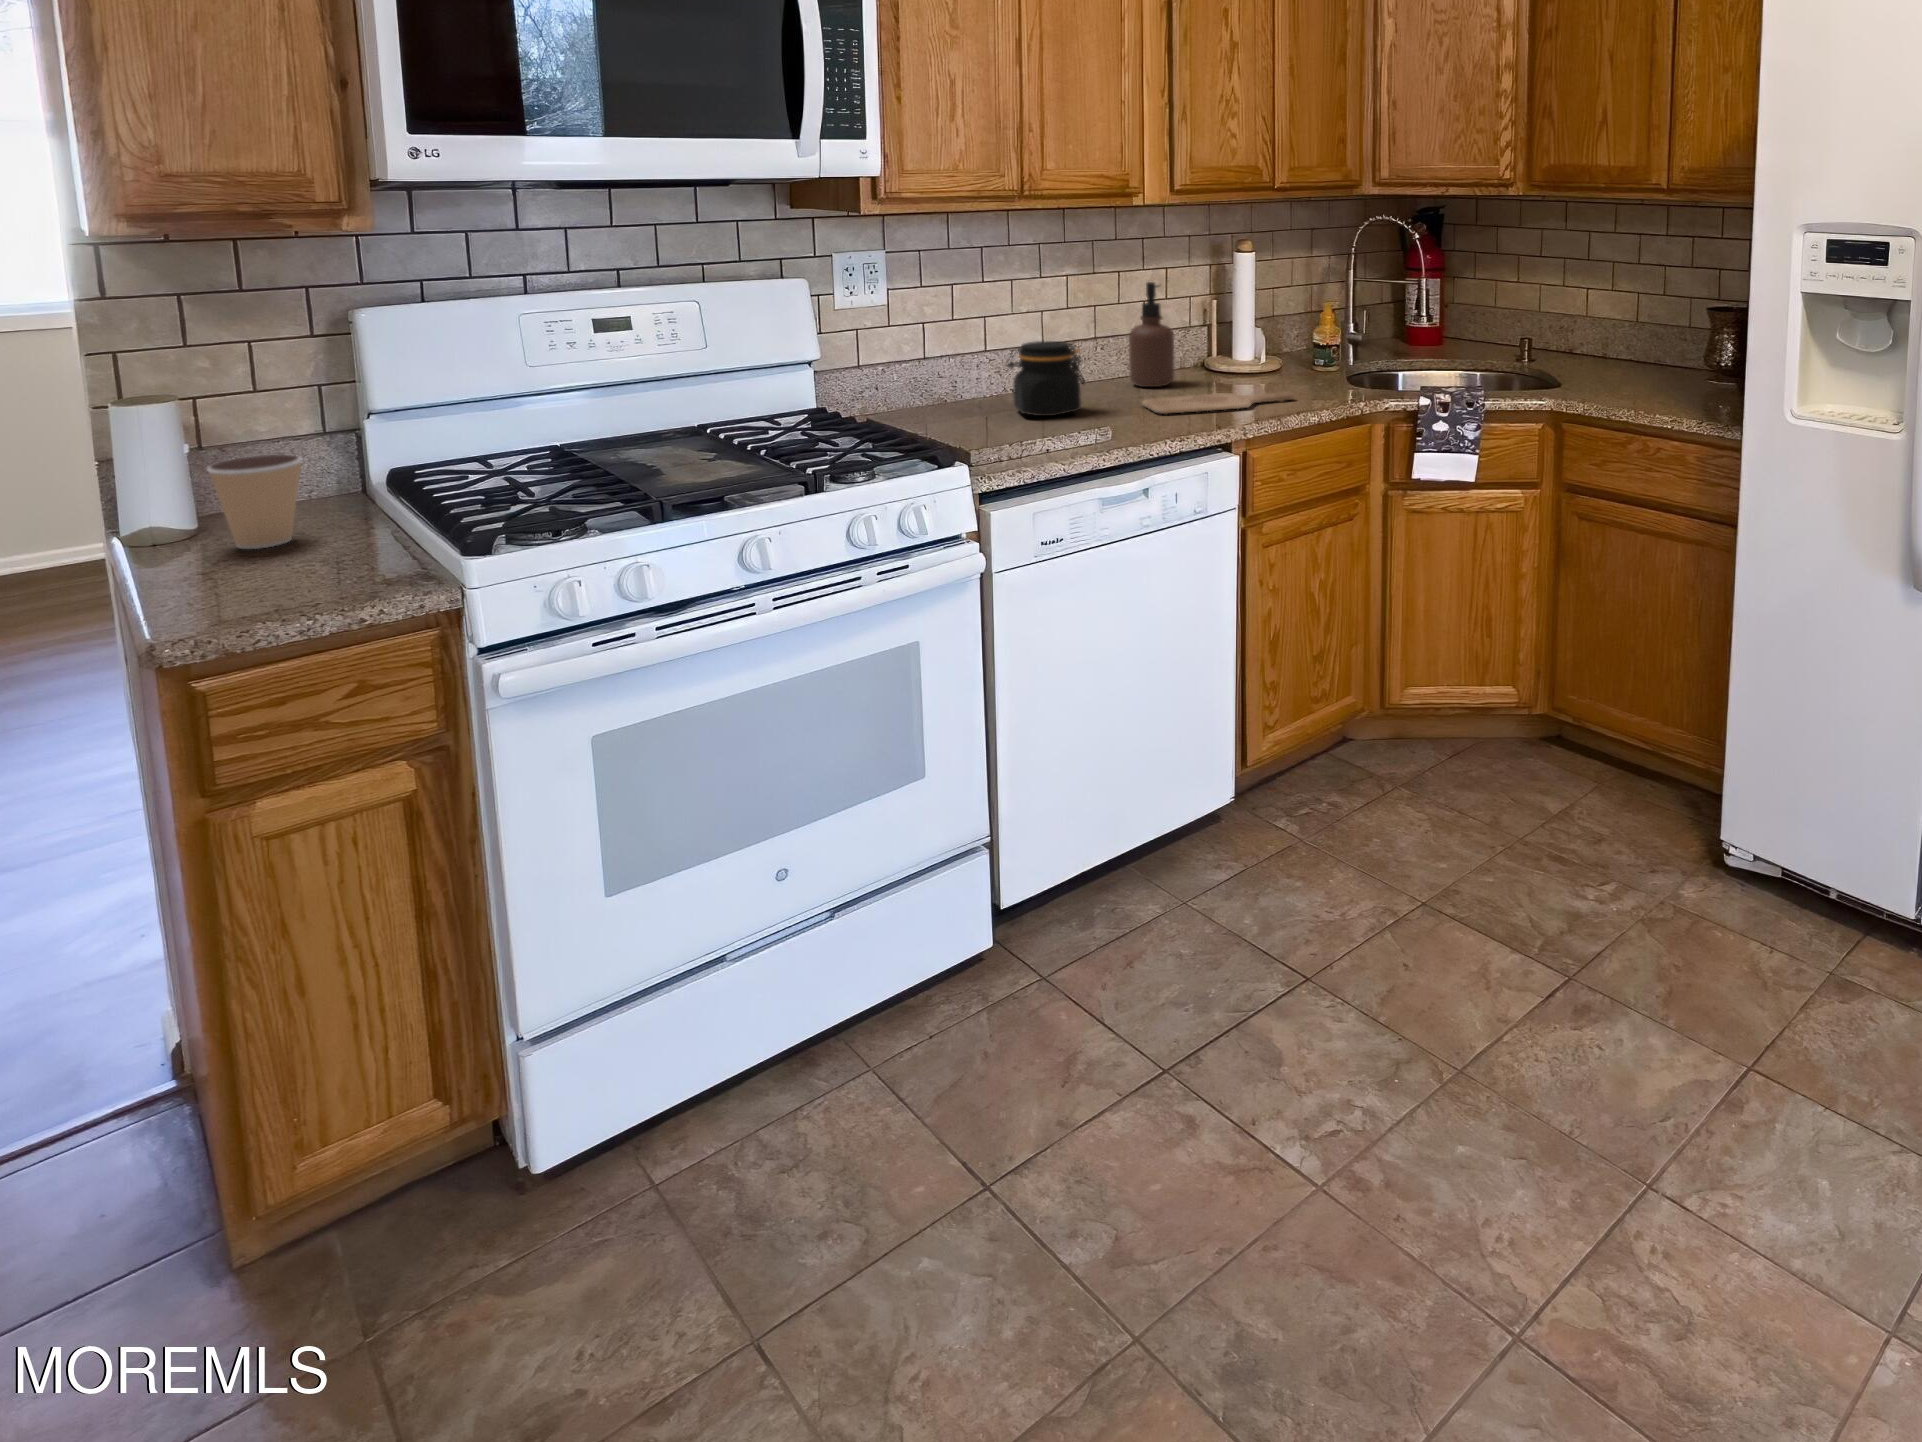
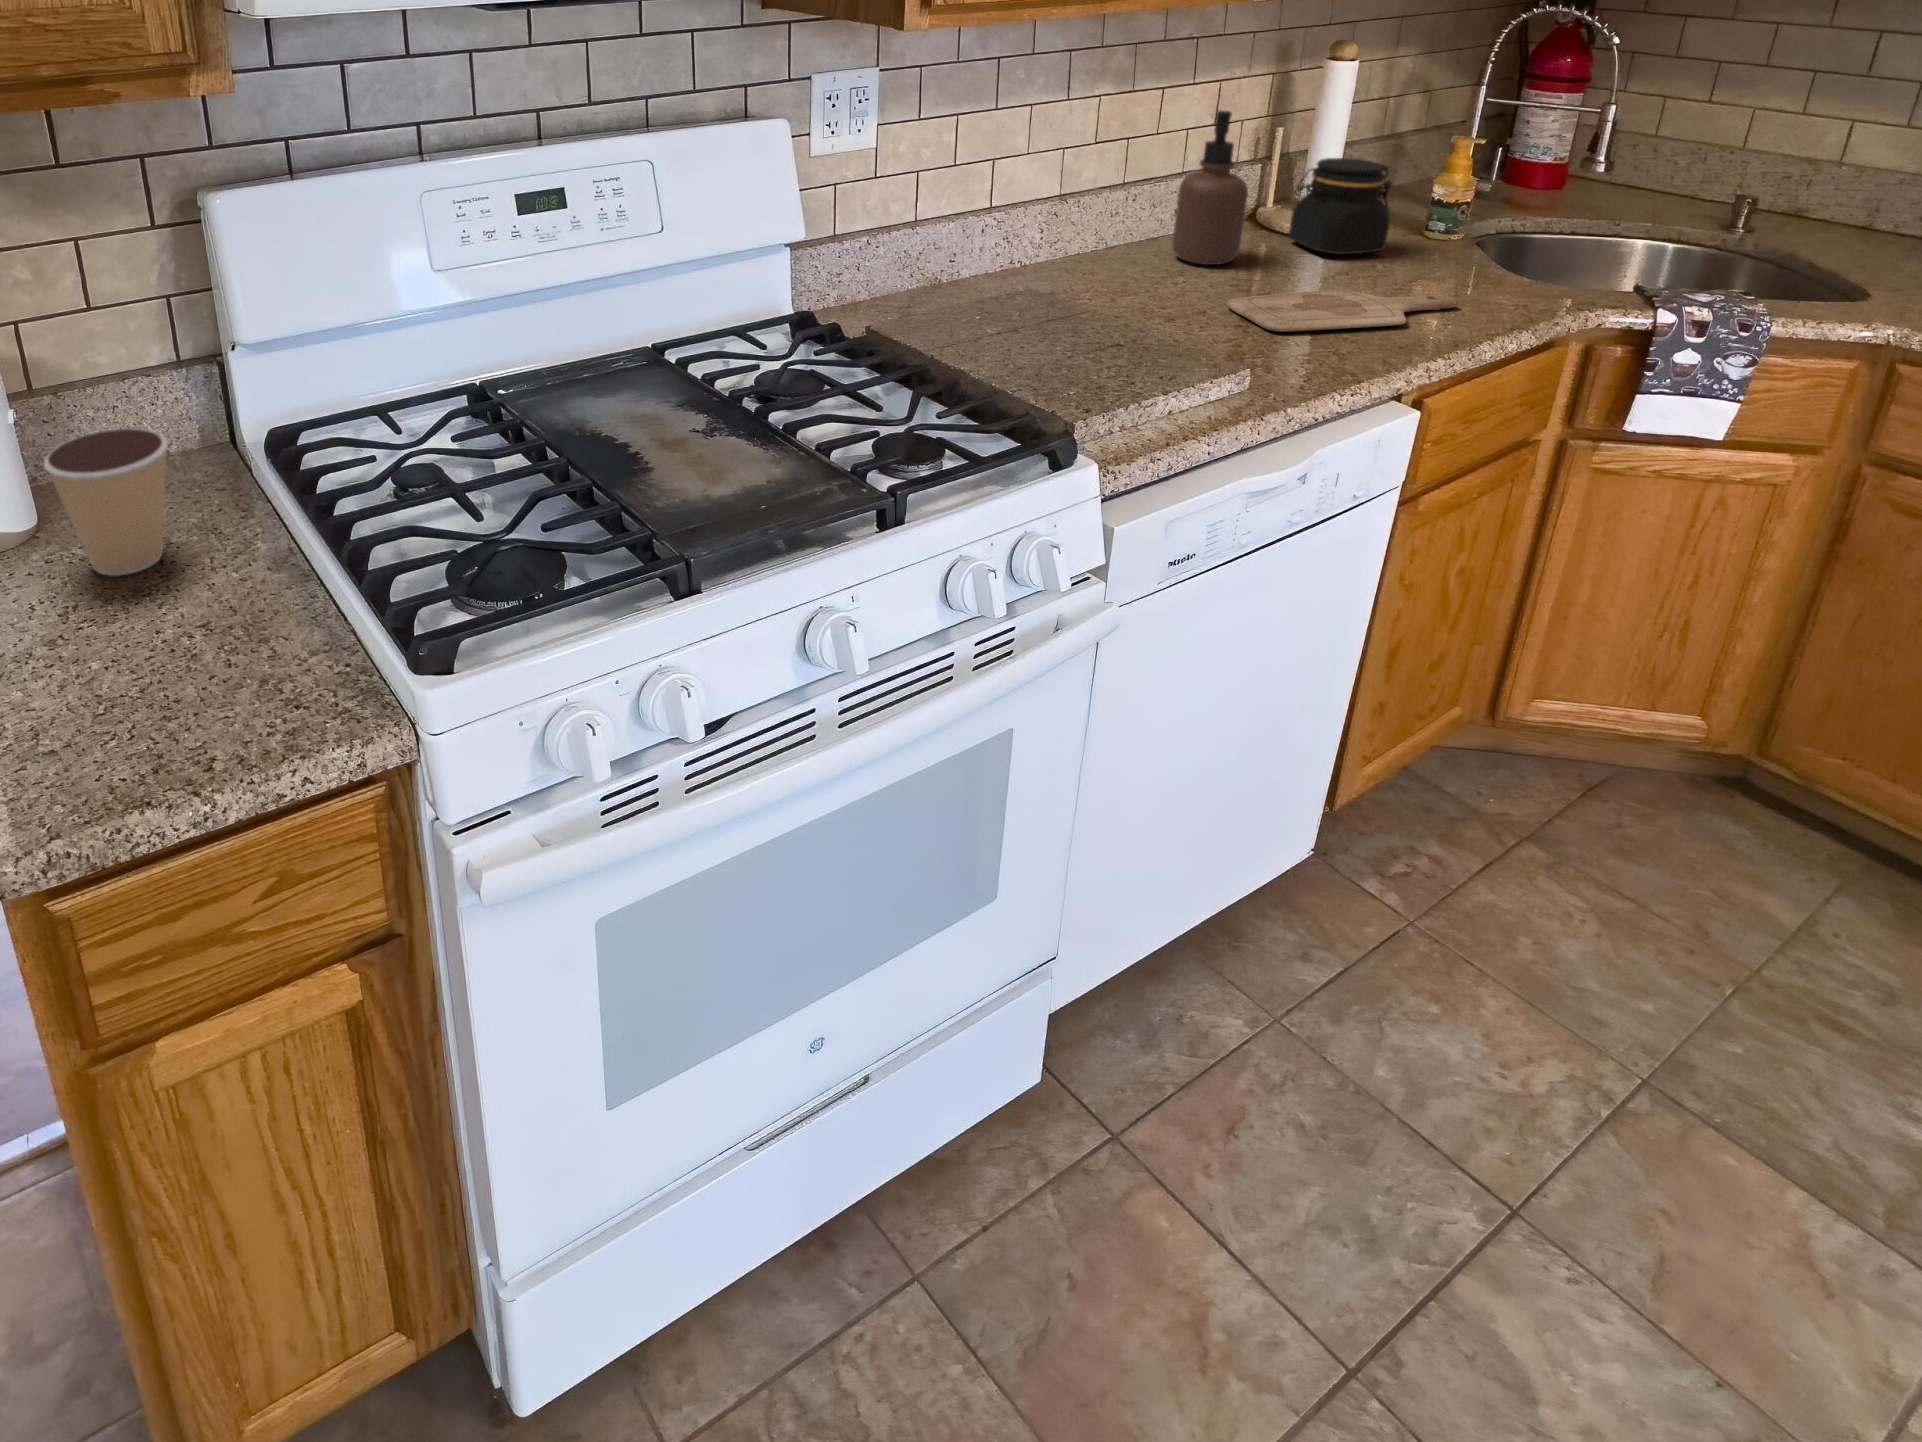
jar: present [1007,341,1085,416] -> present [1289,158,1391,254]

